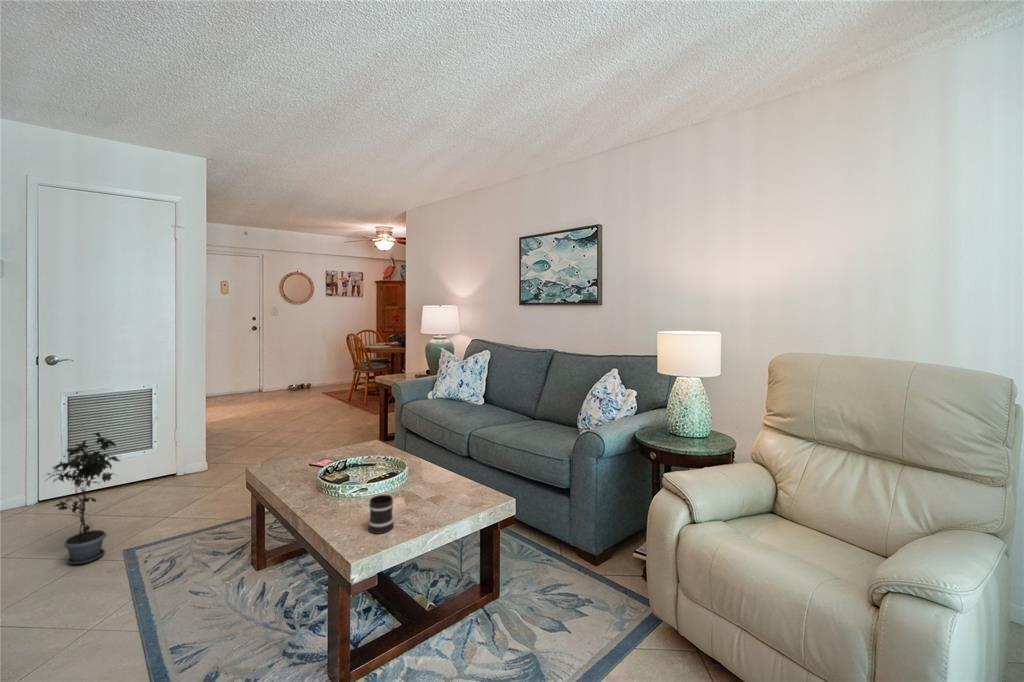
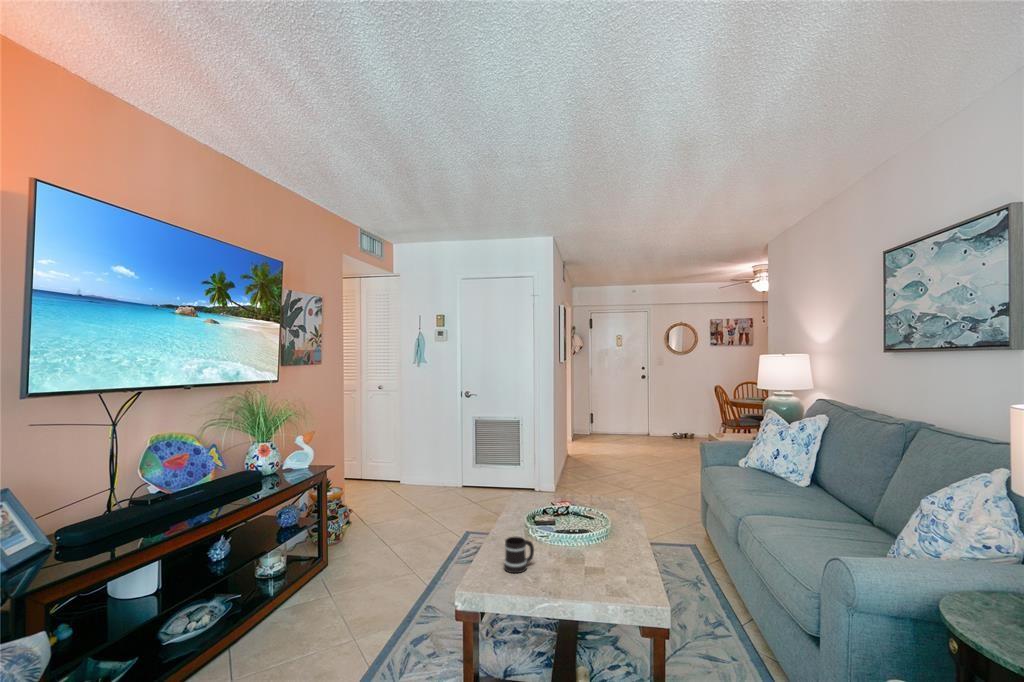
potted plant: present [48,433,120,564] -> none [436,444,471,530]

